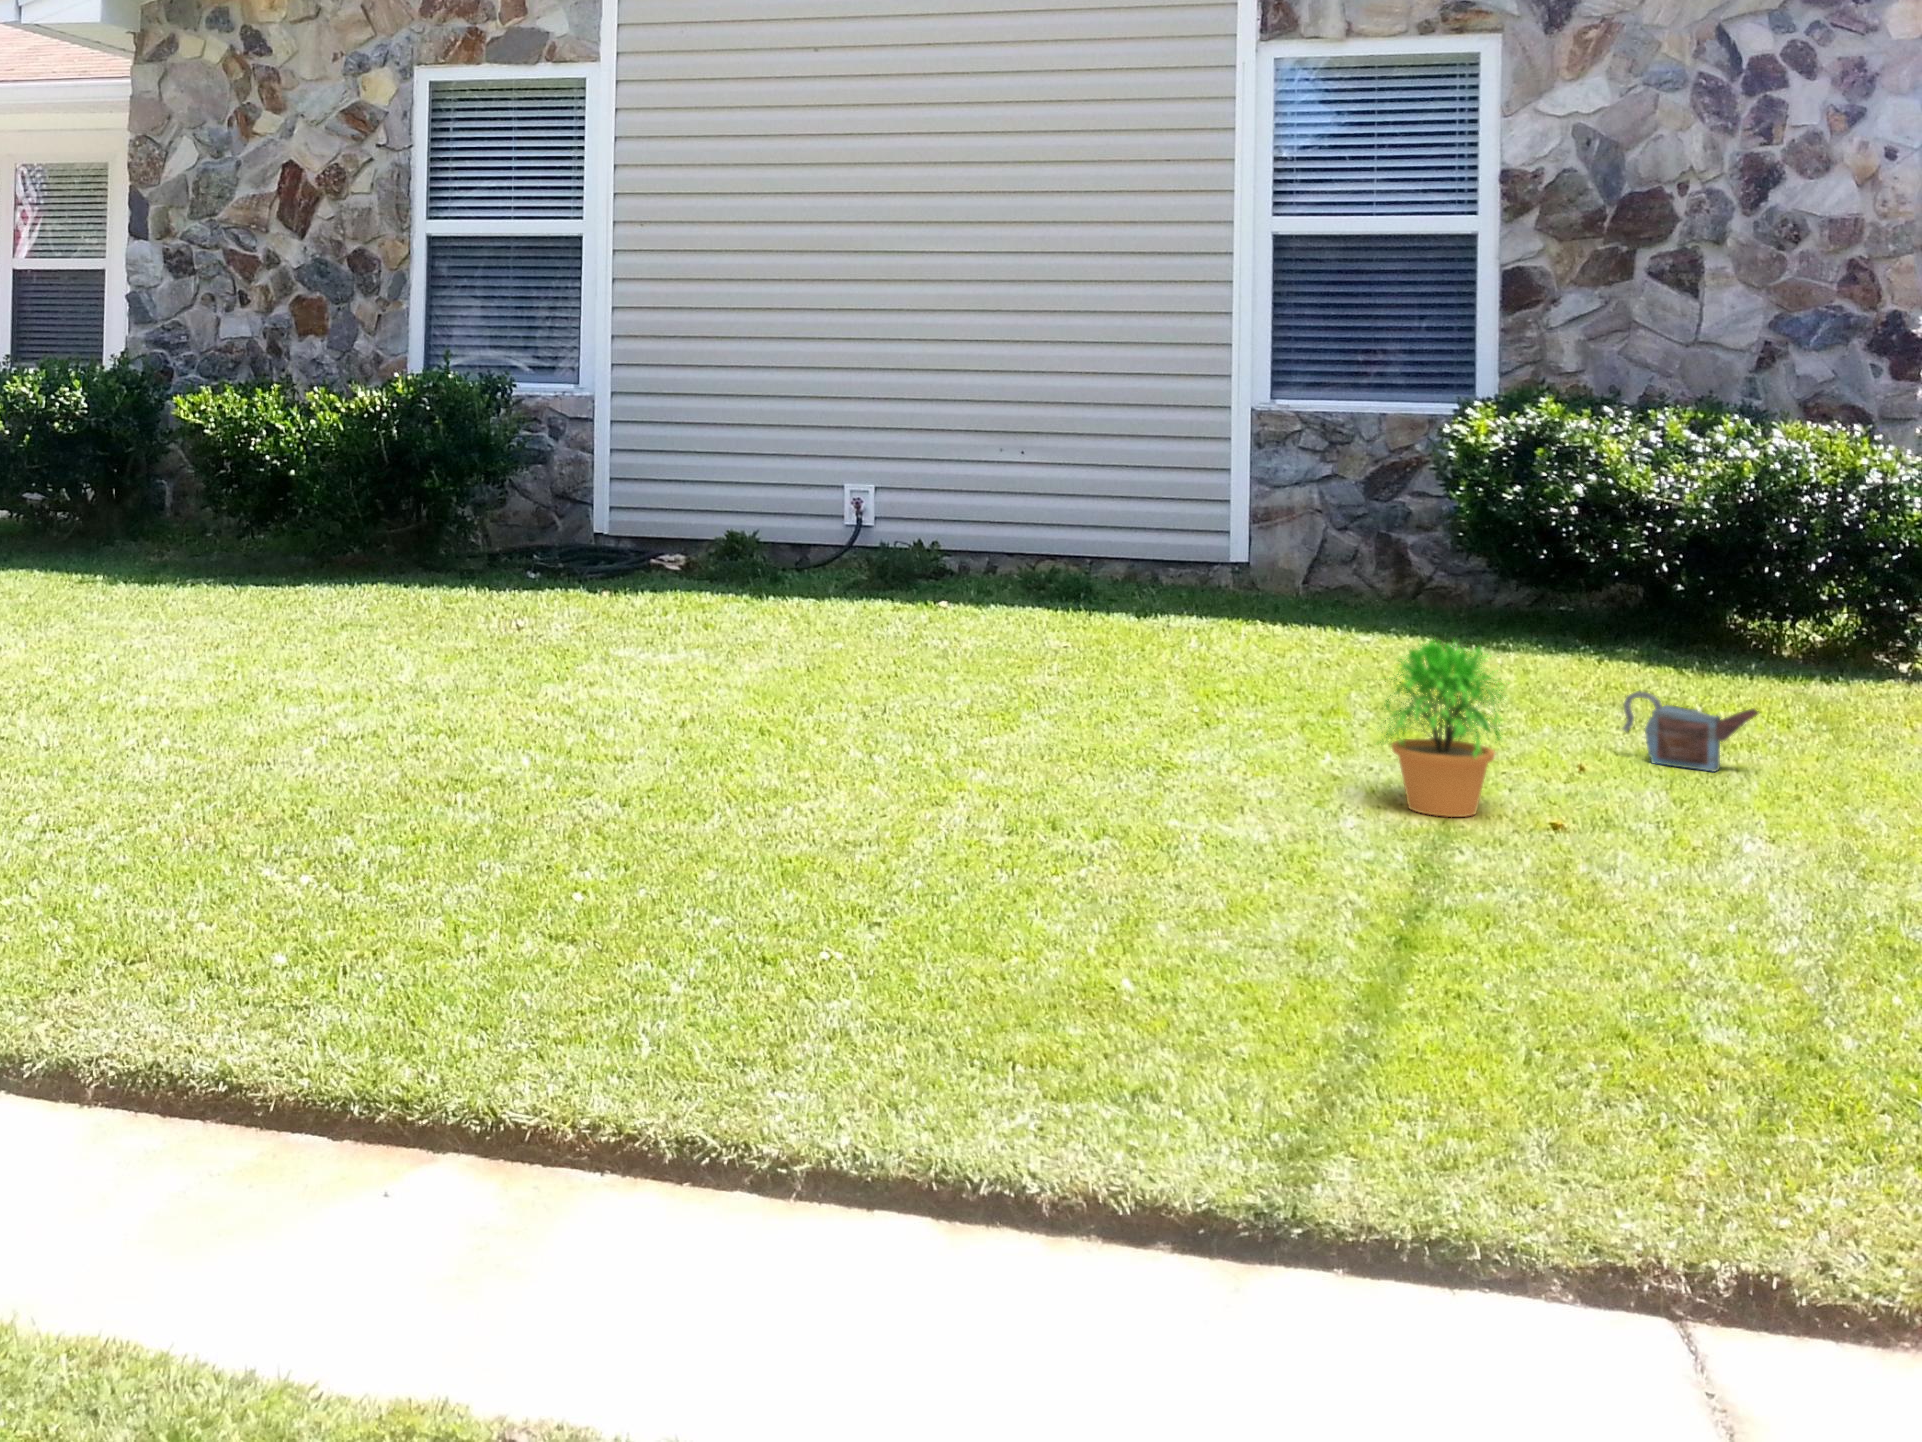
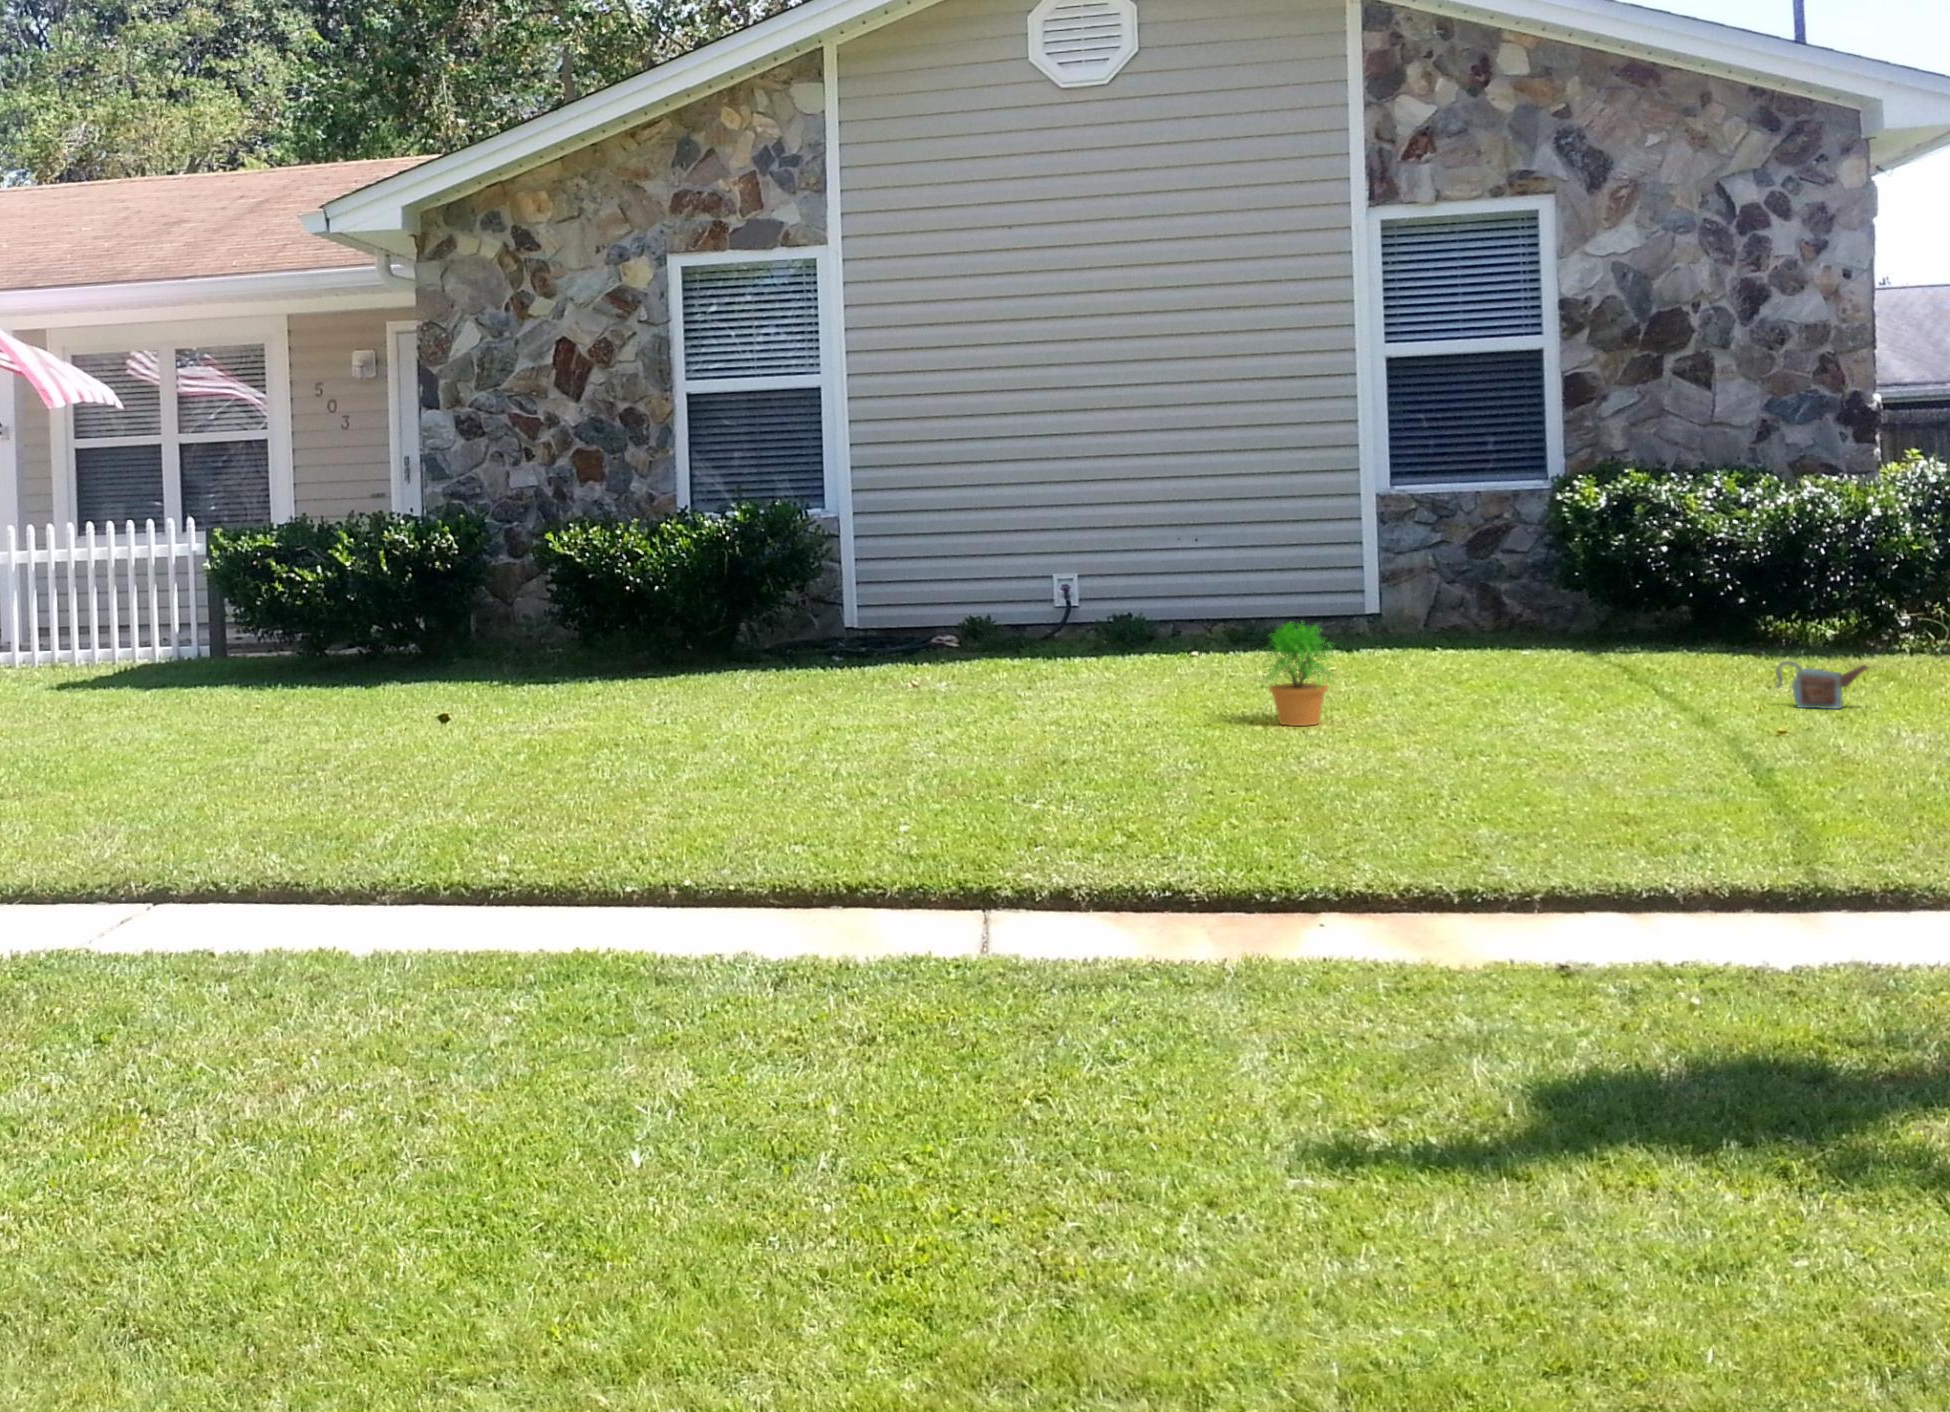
potted plant: present [1380,640,1505,817] -> present [1259,621,1331,726]

